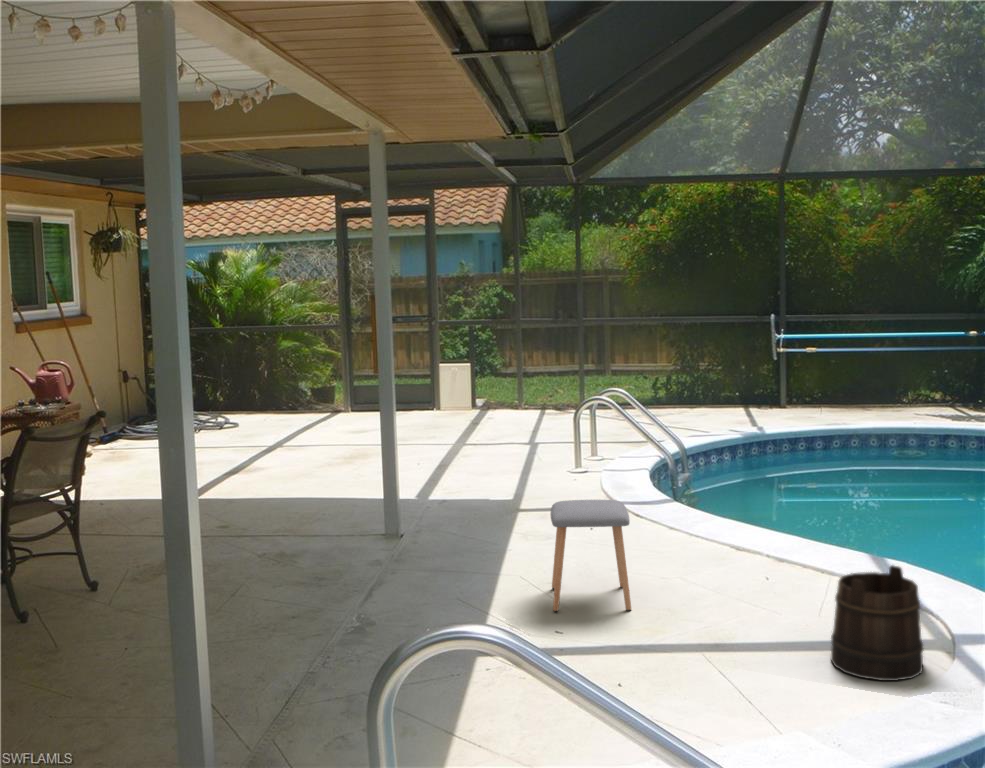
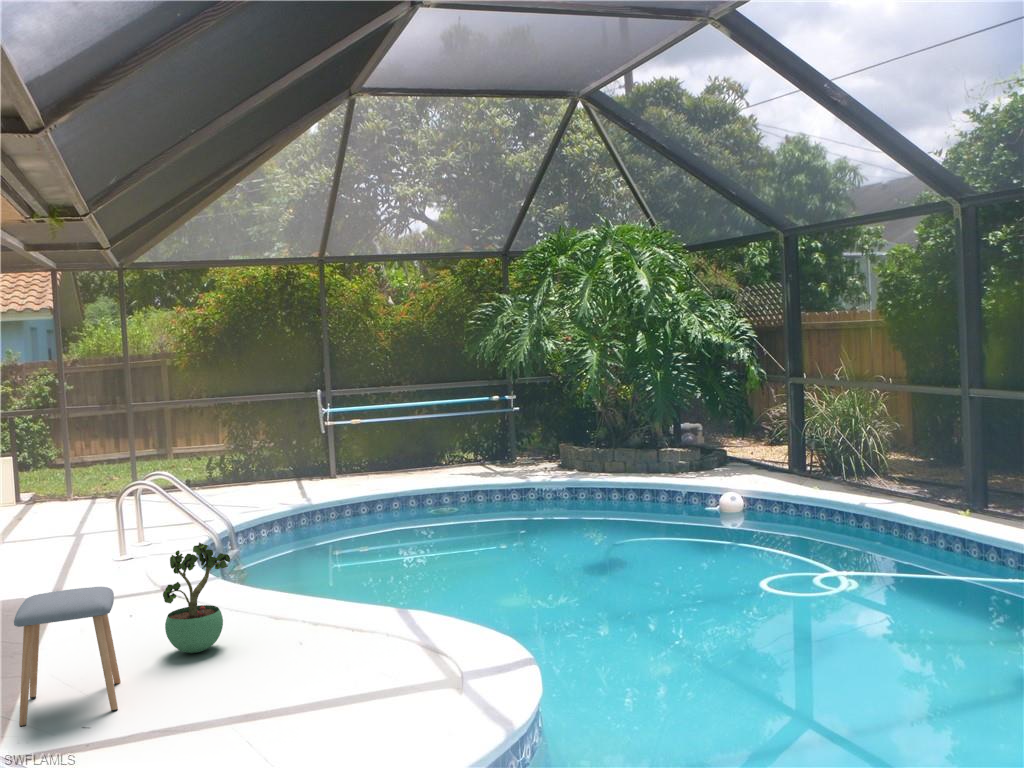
potted plant: none [659,469,721,569] -> present [163,543,230,653]
bucket: present [831,565,924,681] -> none [321,620,414,746]

